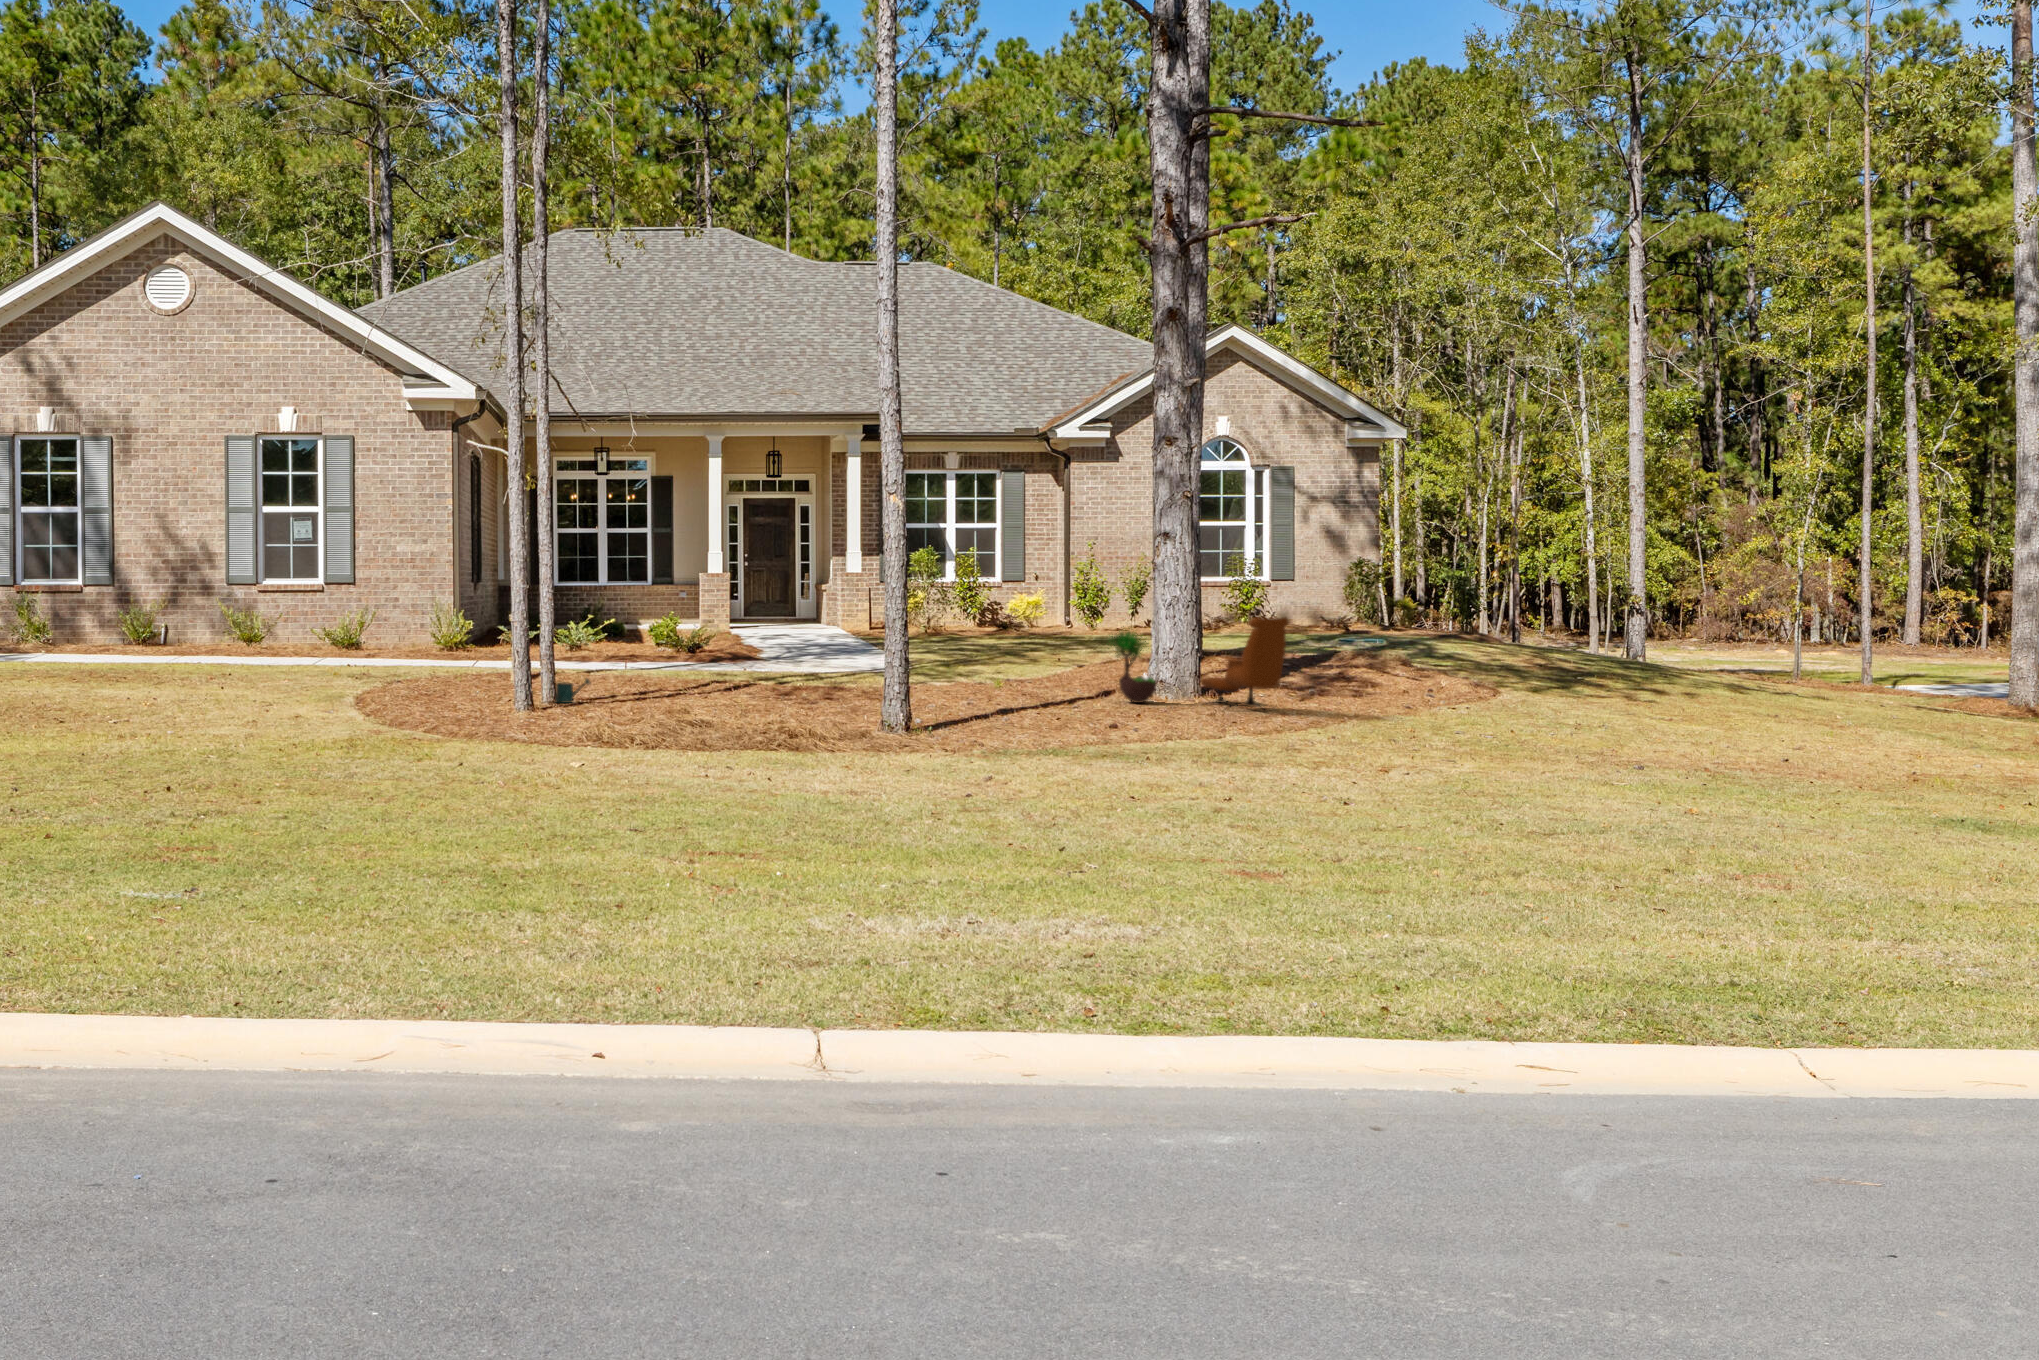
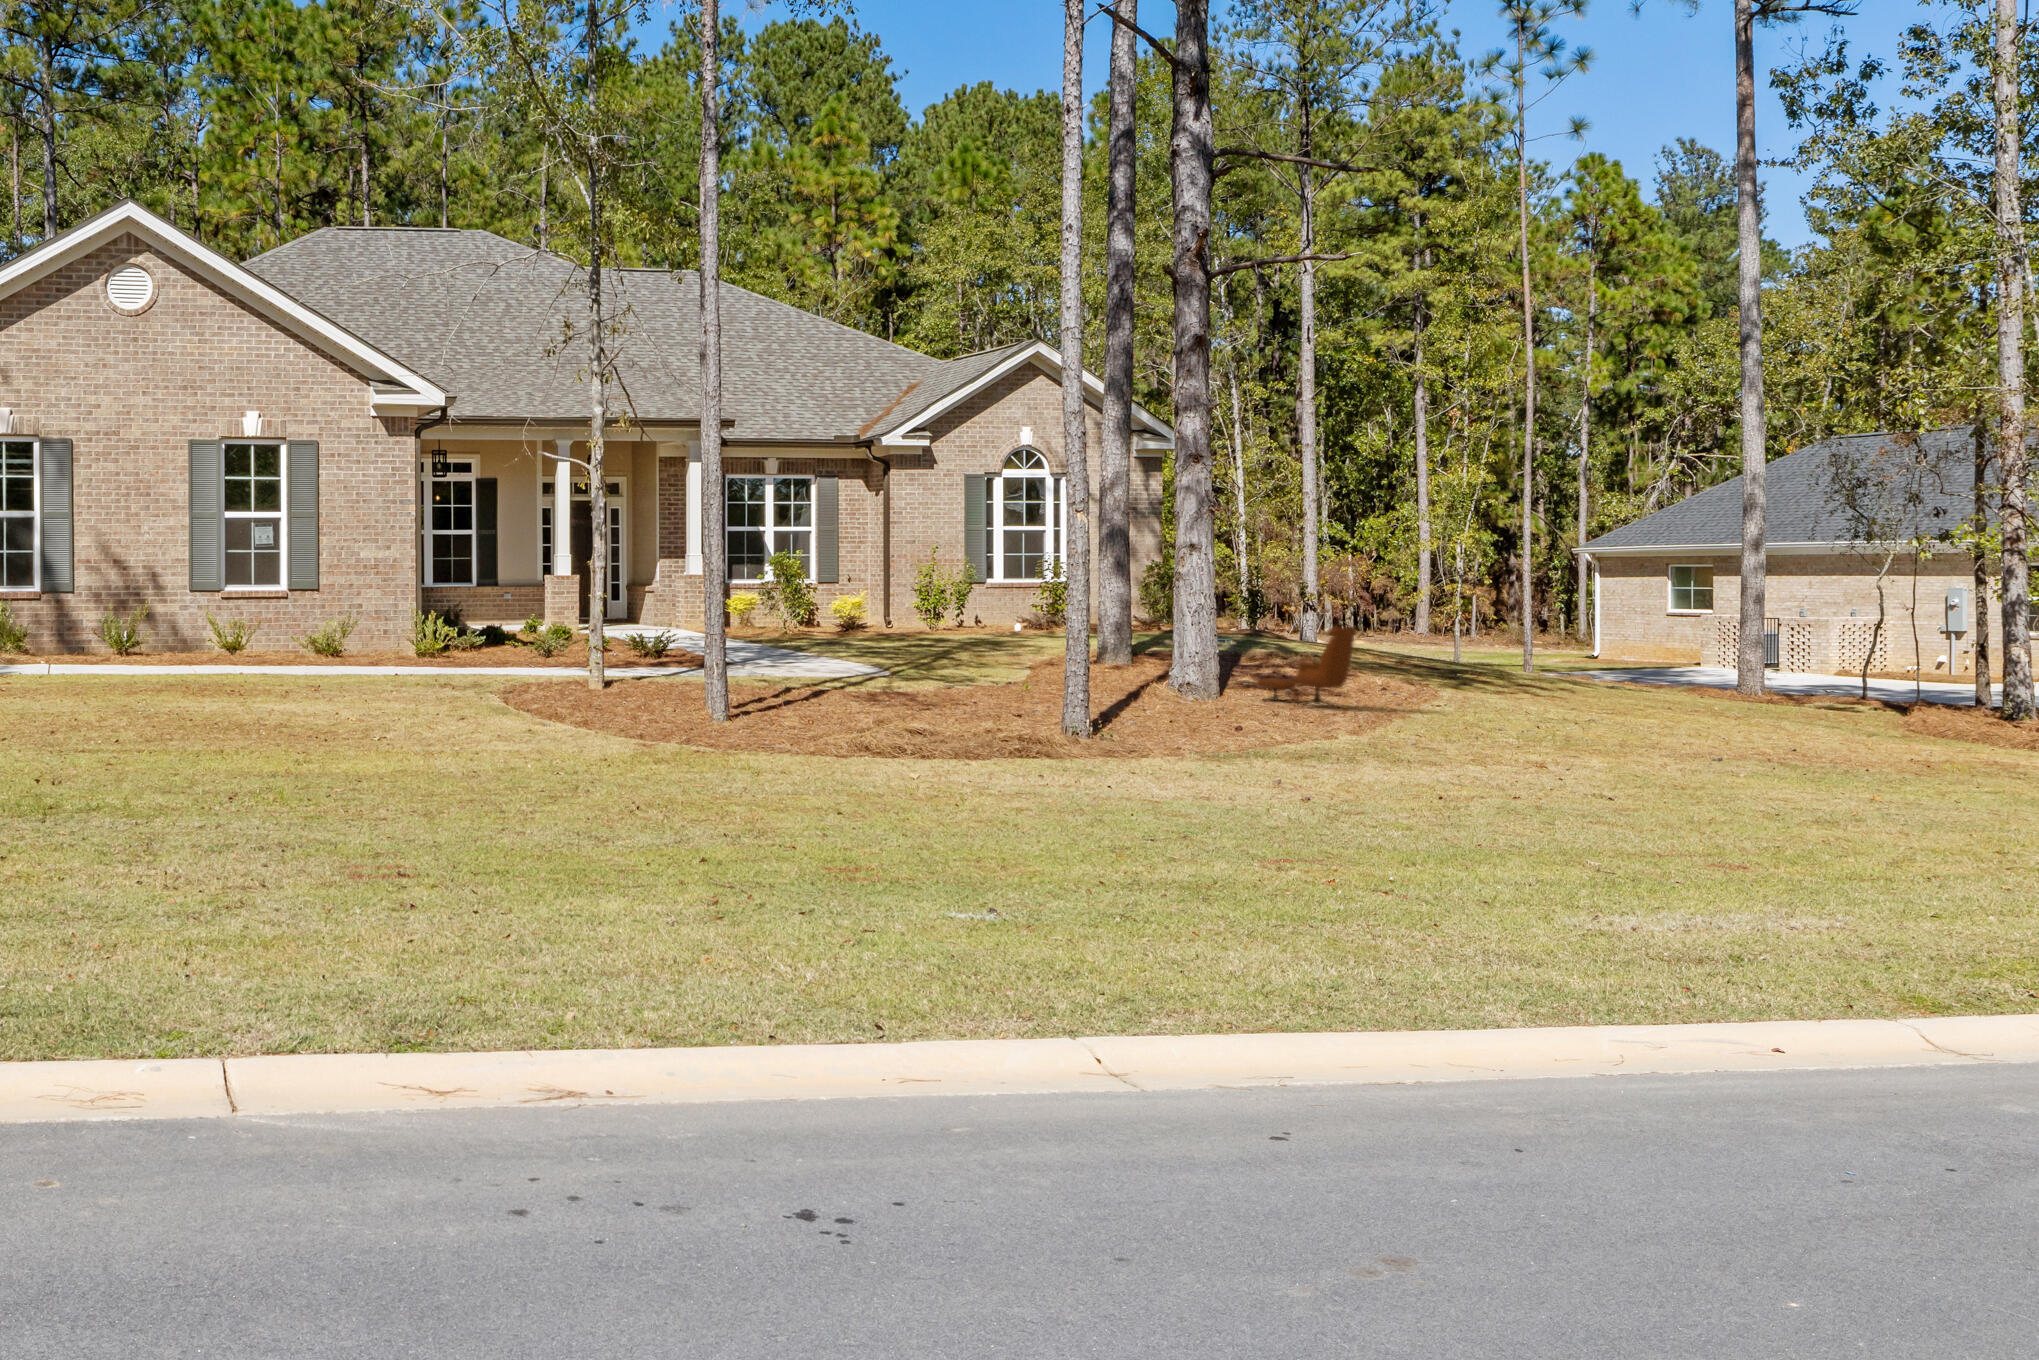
potted tree: present [1107,628,1156,703] -> none [1181,630,1231,702]
watering can: present [555,679,590,703] -> none [719,688,756,712]

